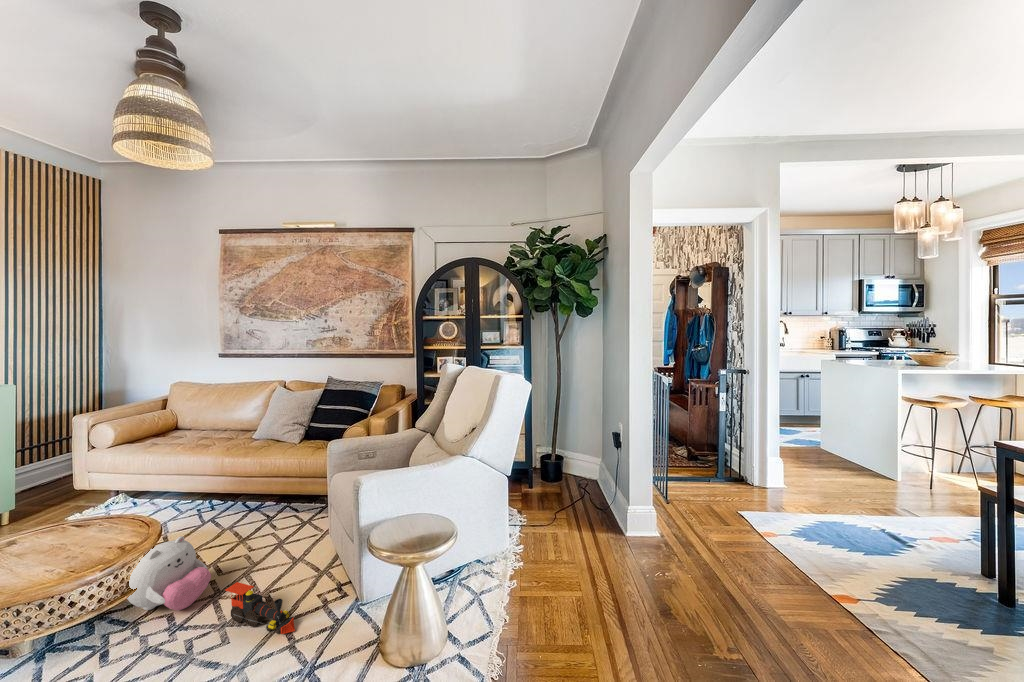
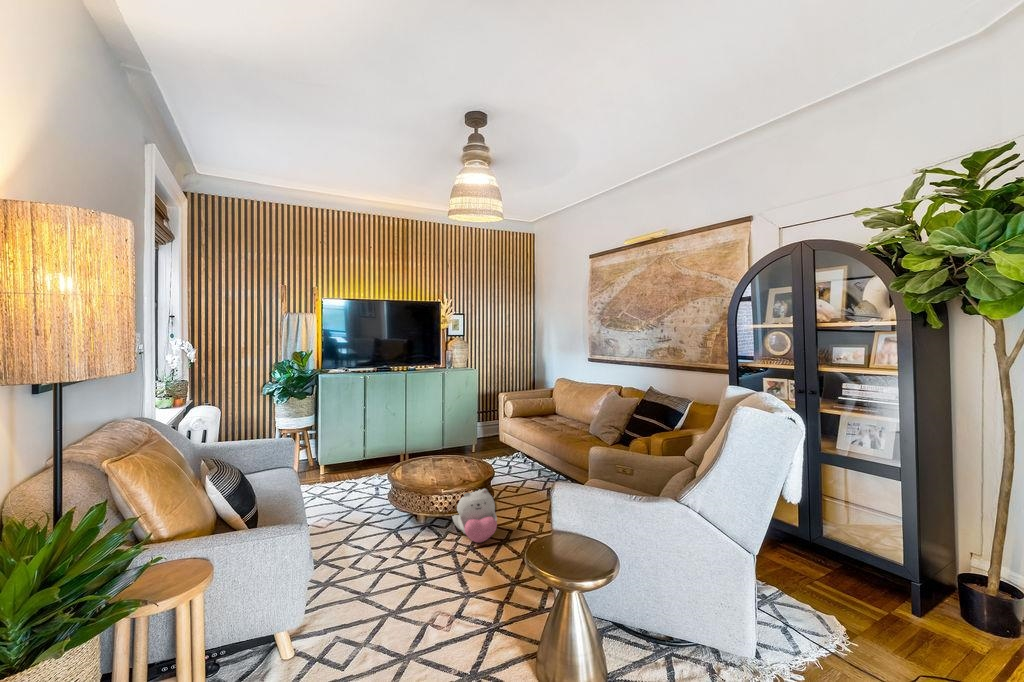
toy train: present [226,582,295,634] -> none [489,537,516,596]

